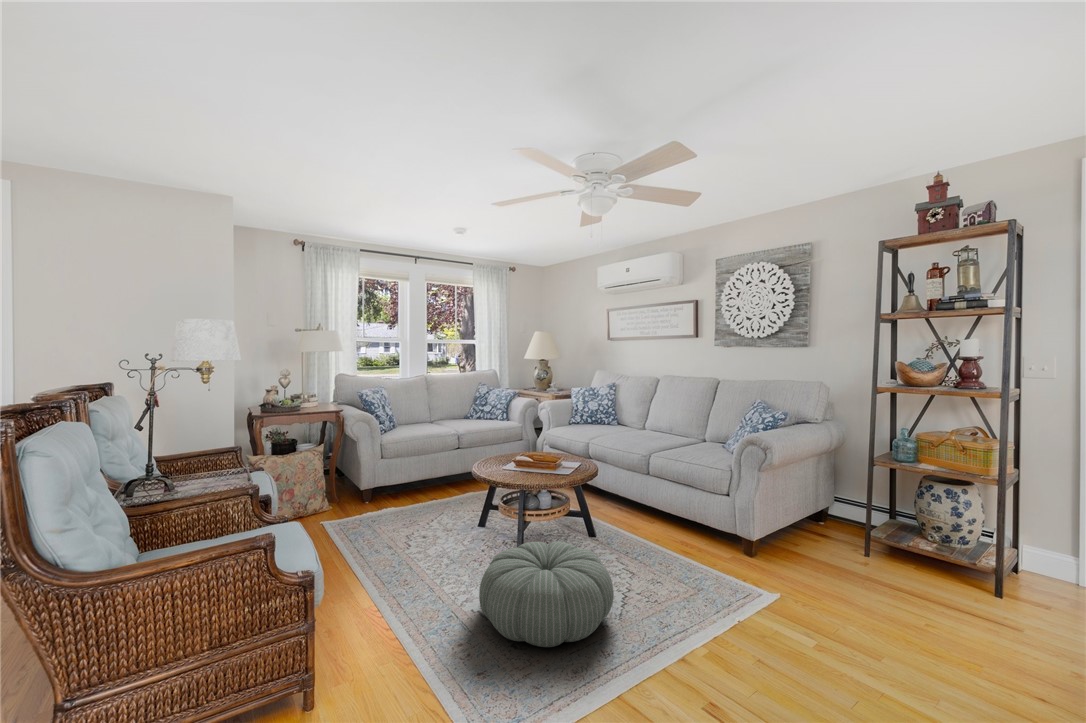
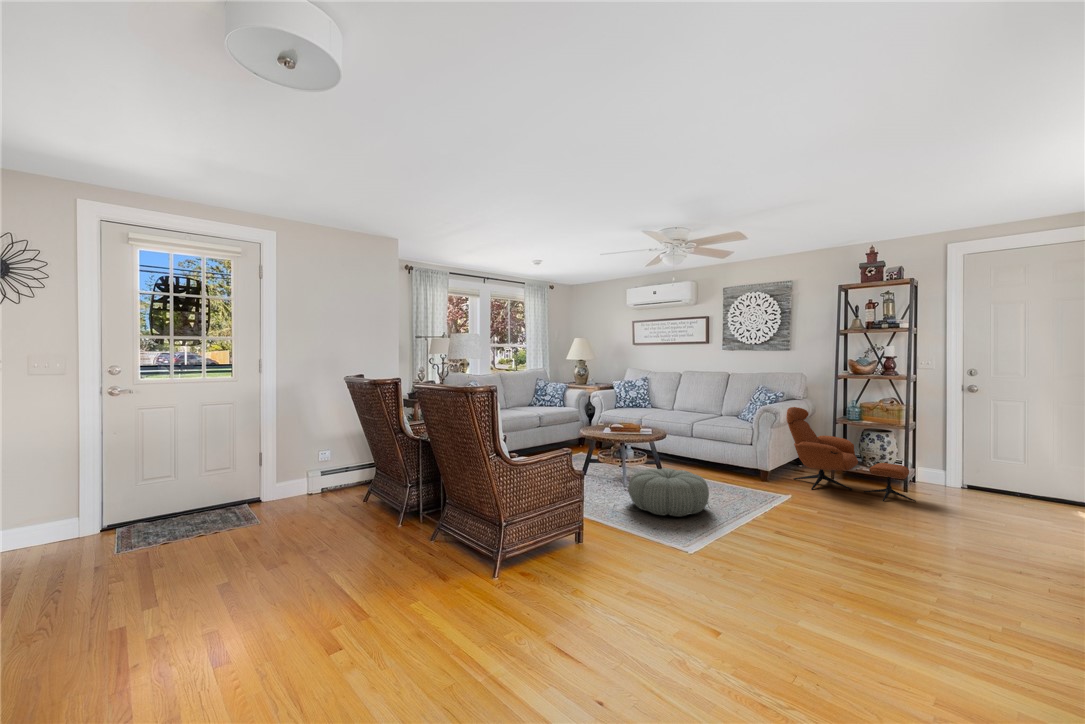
lounge chair: none [784,437,1019,631] -> present [786,407,916,502]

